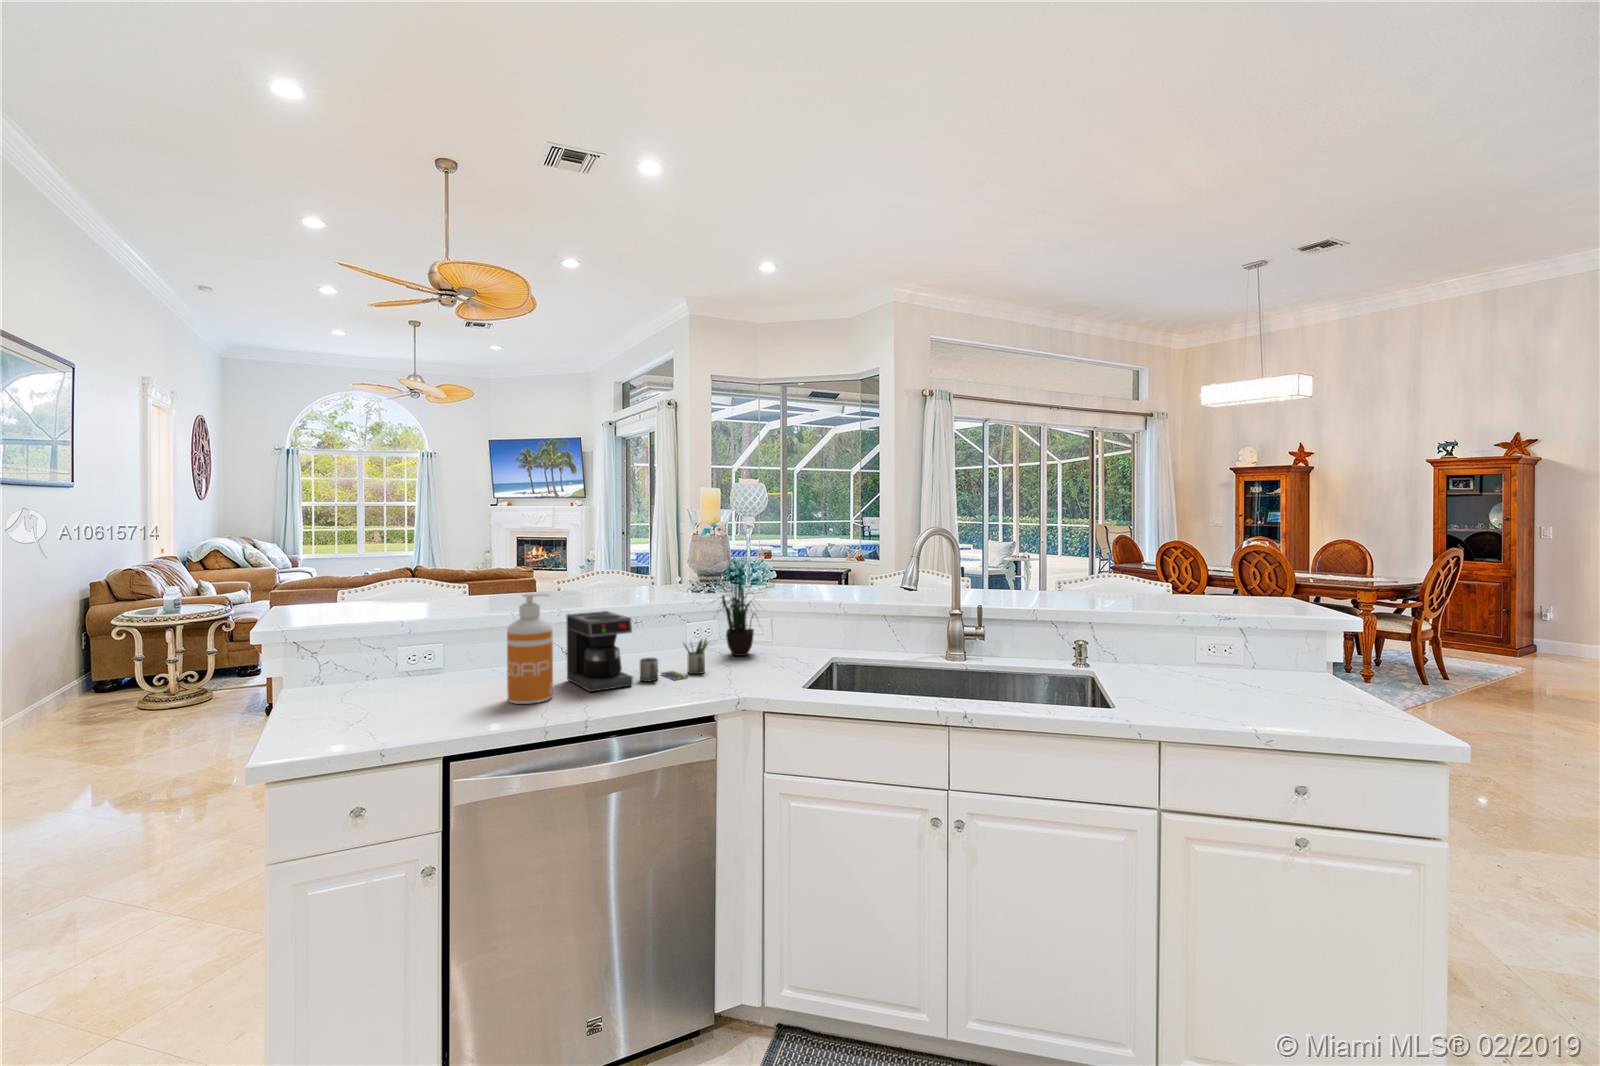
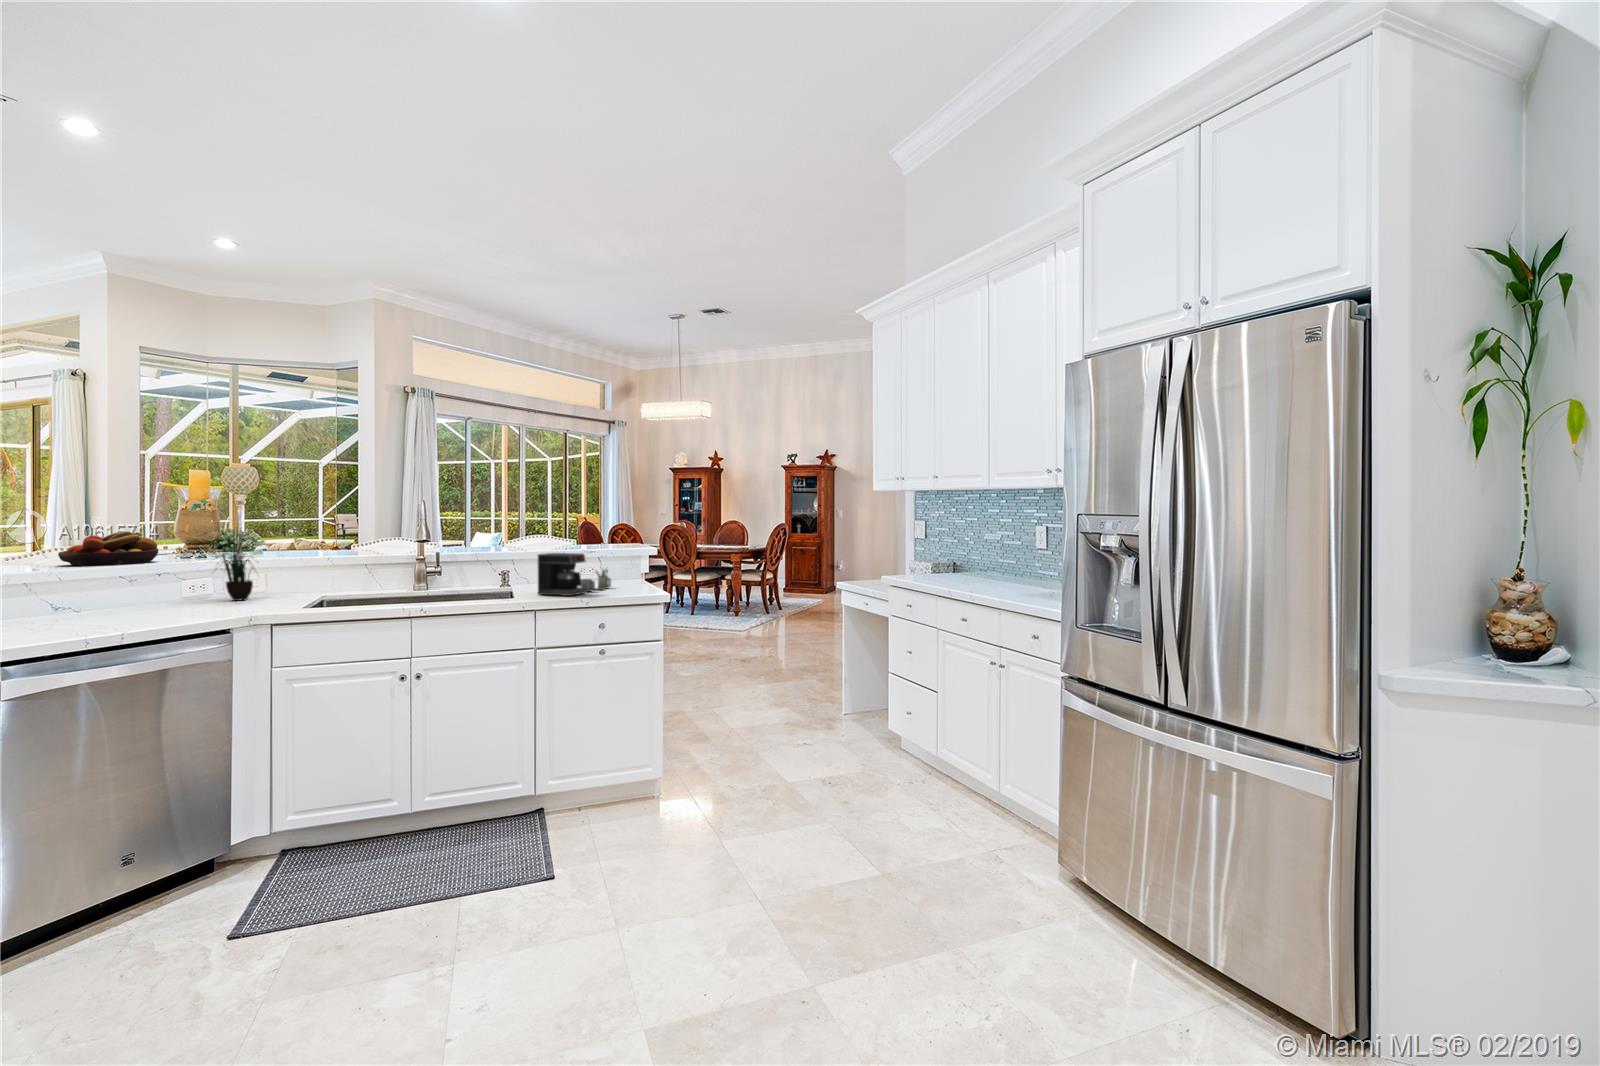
fruit bowl: none [583,561,670,602] -> present [58,531,158,566]
soap dispenser: present [507,593,553,704] -> none [31,547,79,631]
coffee maker: present [566,611,708,692] -> present [538,553,611,596]

